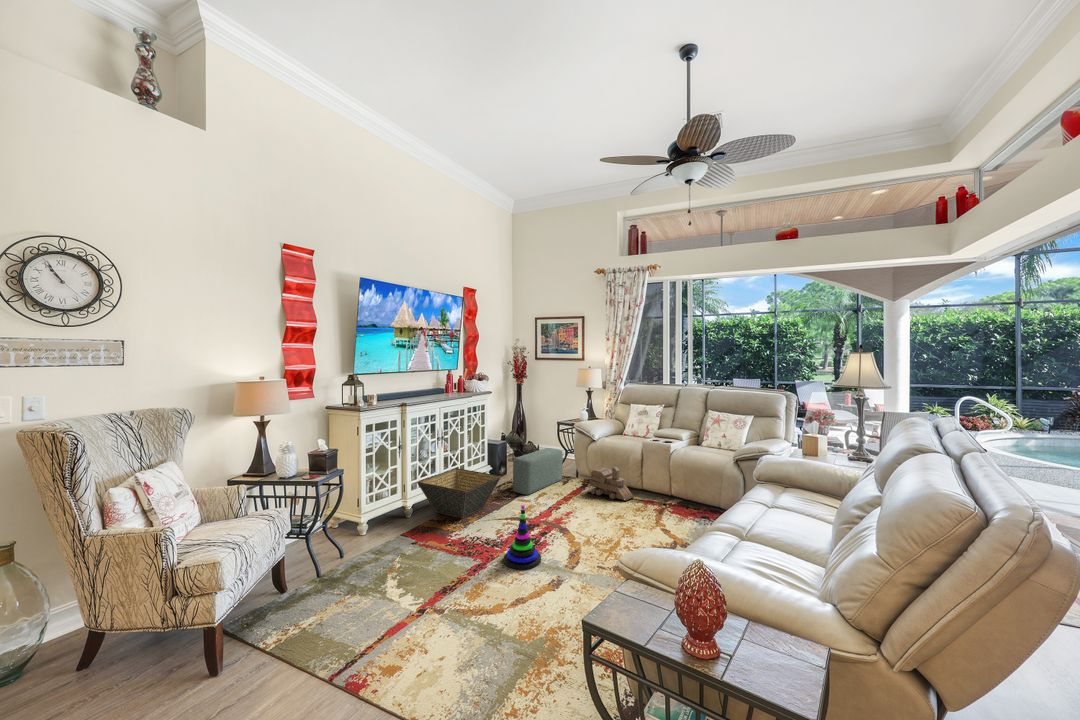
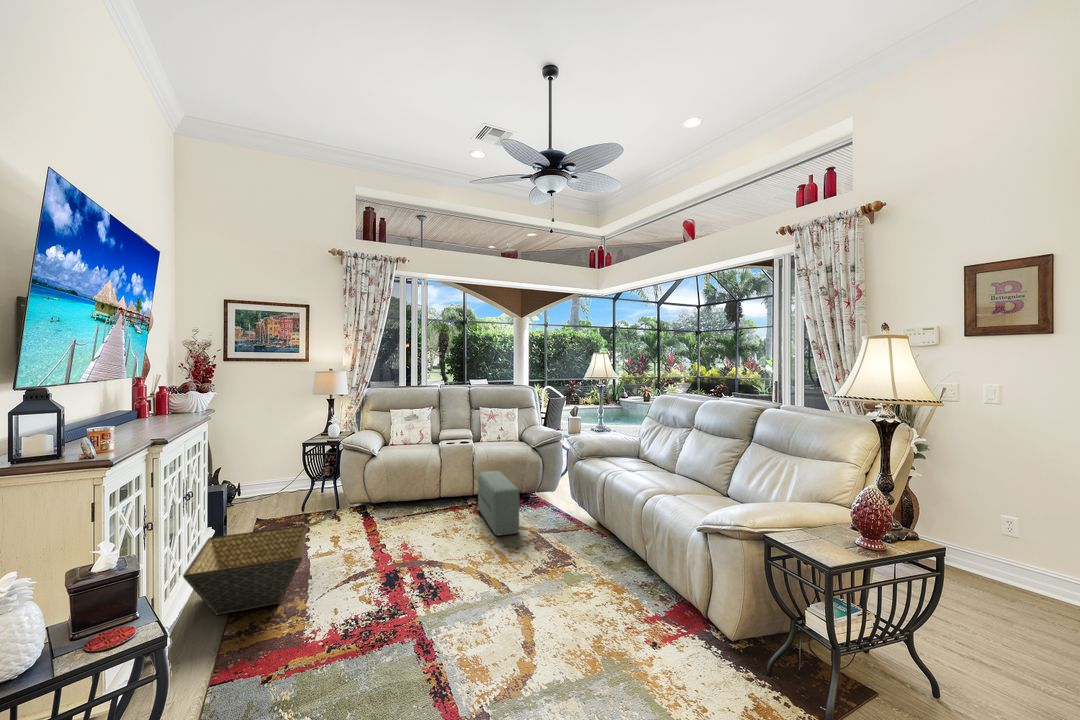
pouf: present [513,448,563,495] -> present [478,471,519,535]
toy train: present [589,467,634,501] -> none [386,480,437,518]
stacking toy: present [504,505,541,569] -> none [421,537,468,617]

